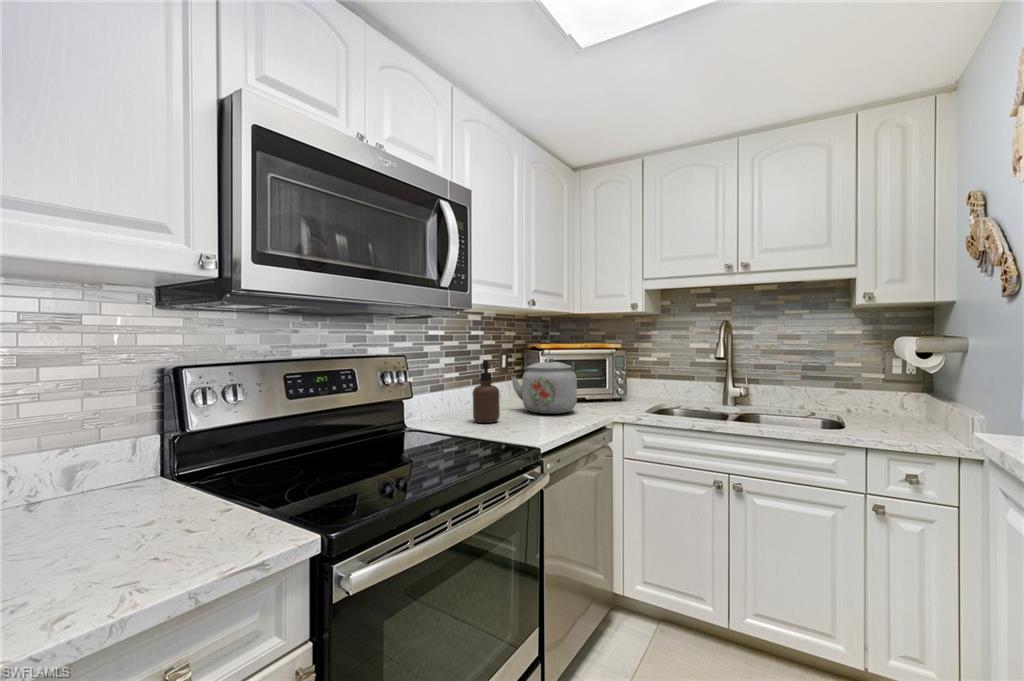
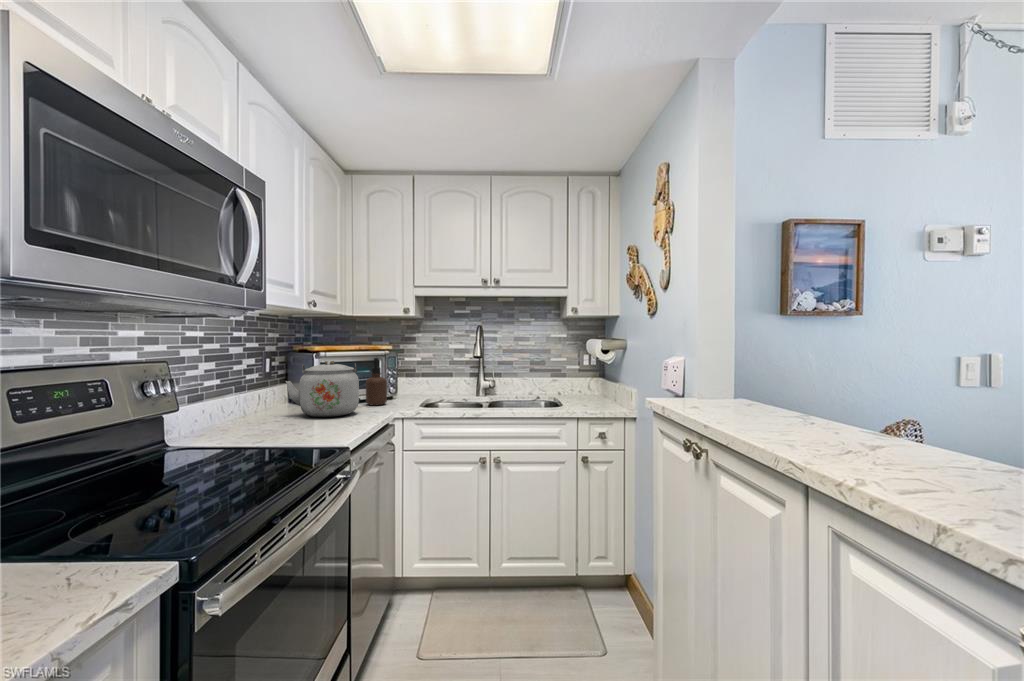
soap dispenser: present [473,360,500,423] -> present [366,358,387,405]

